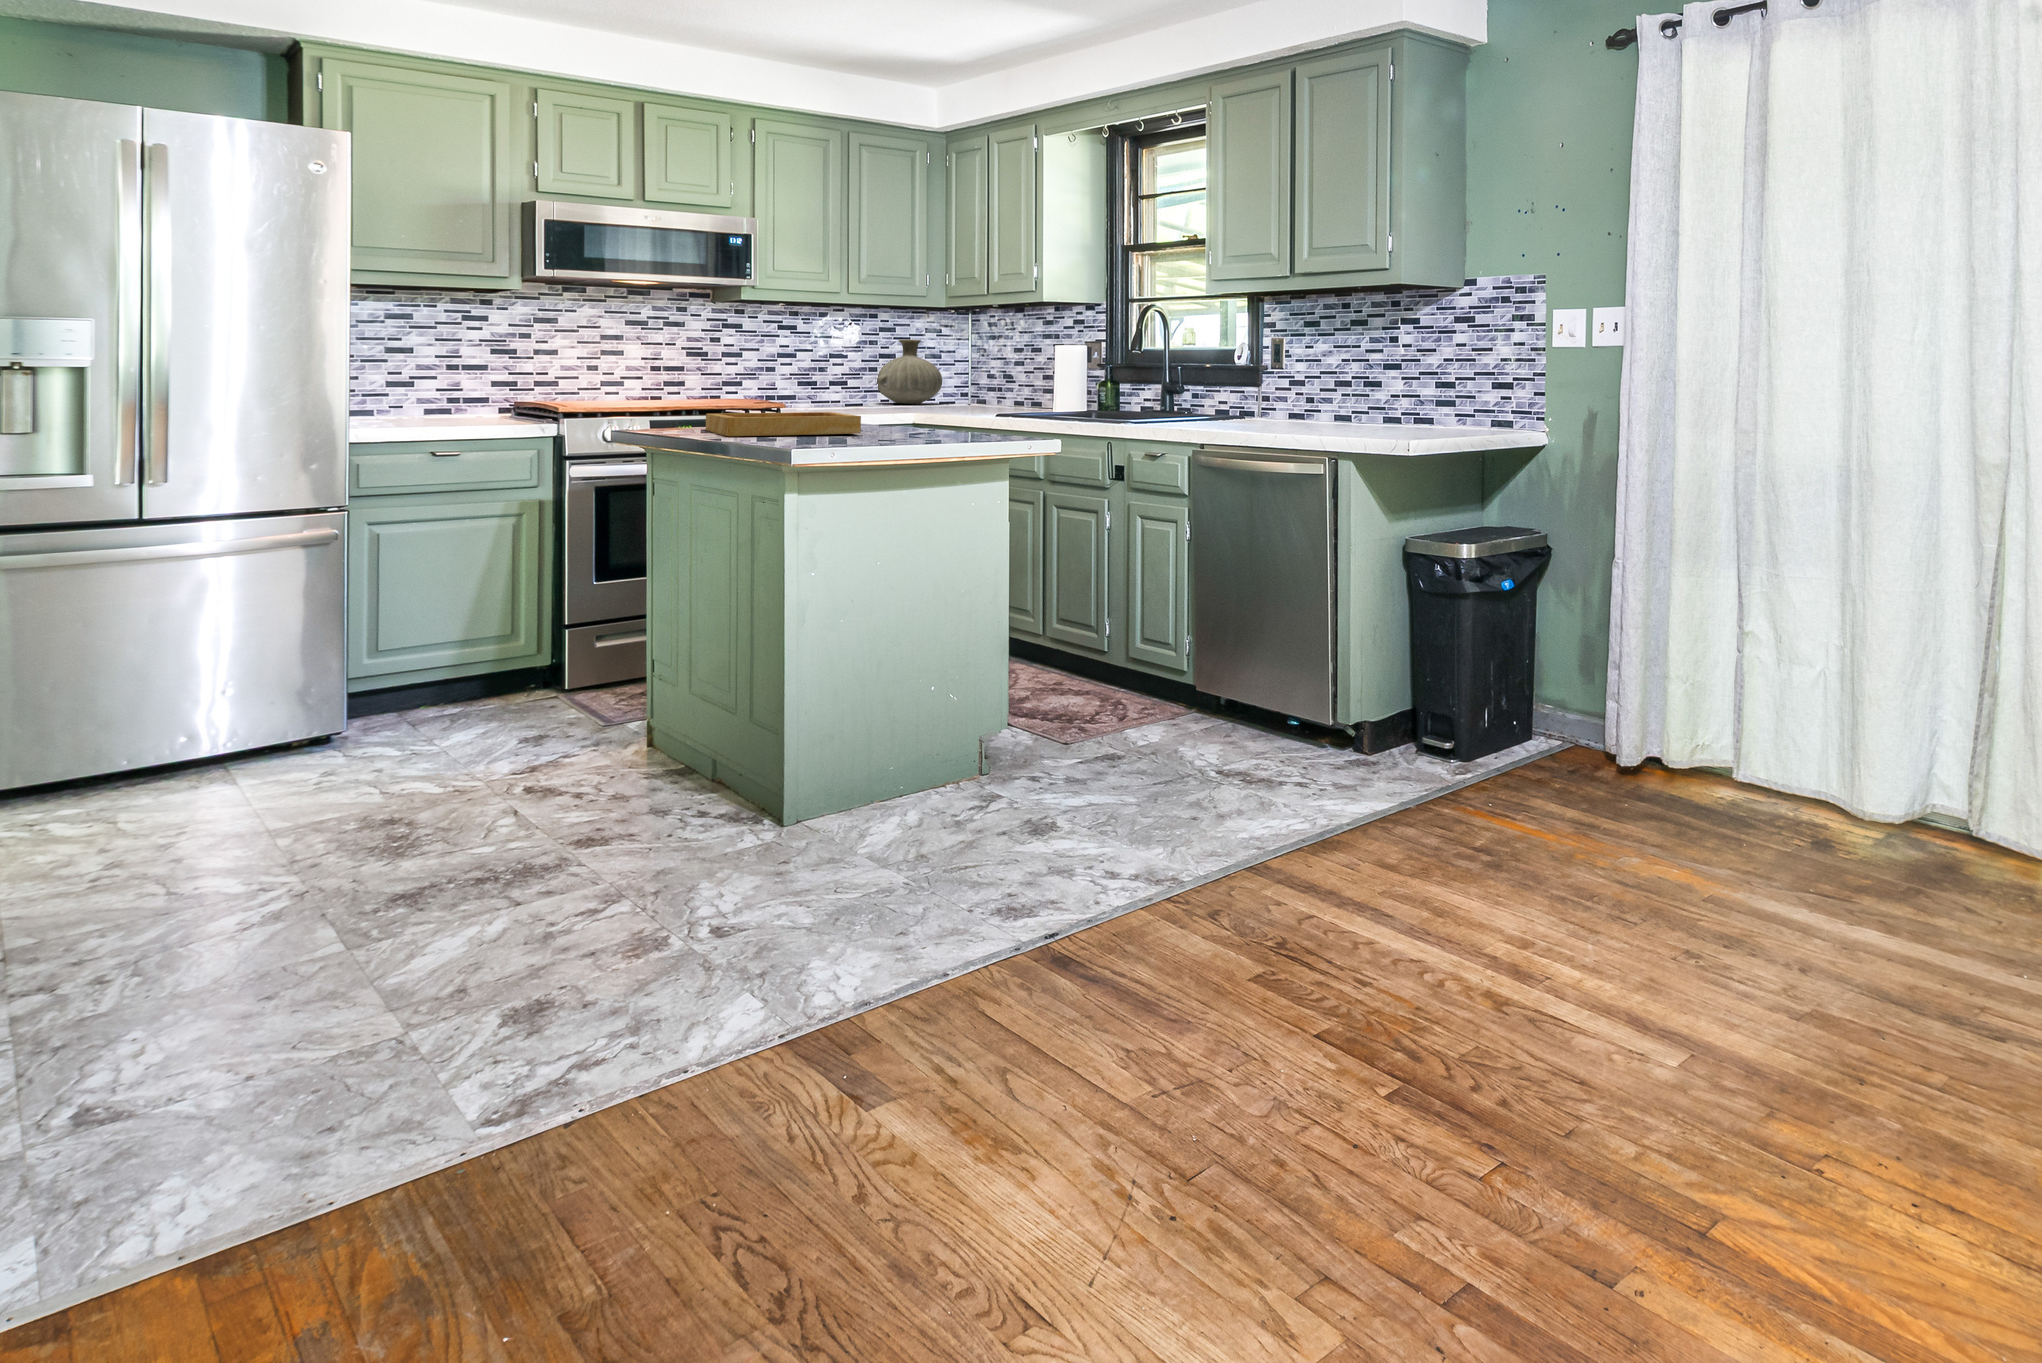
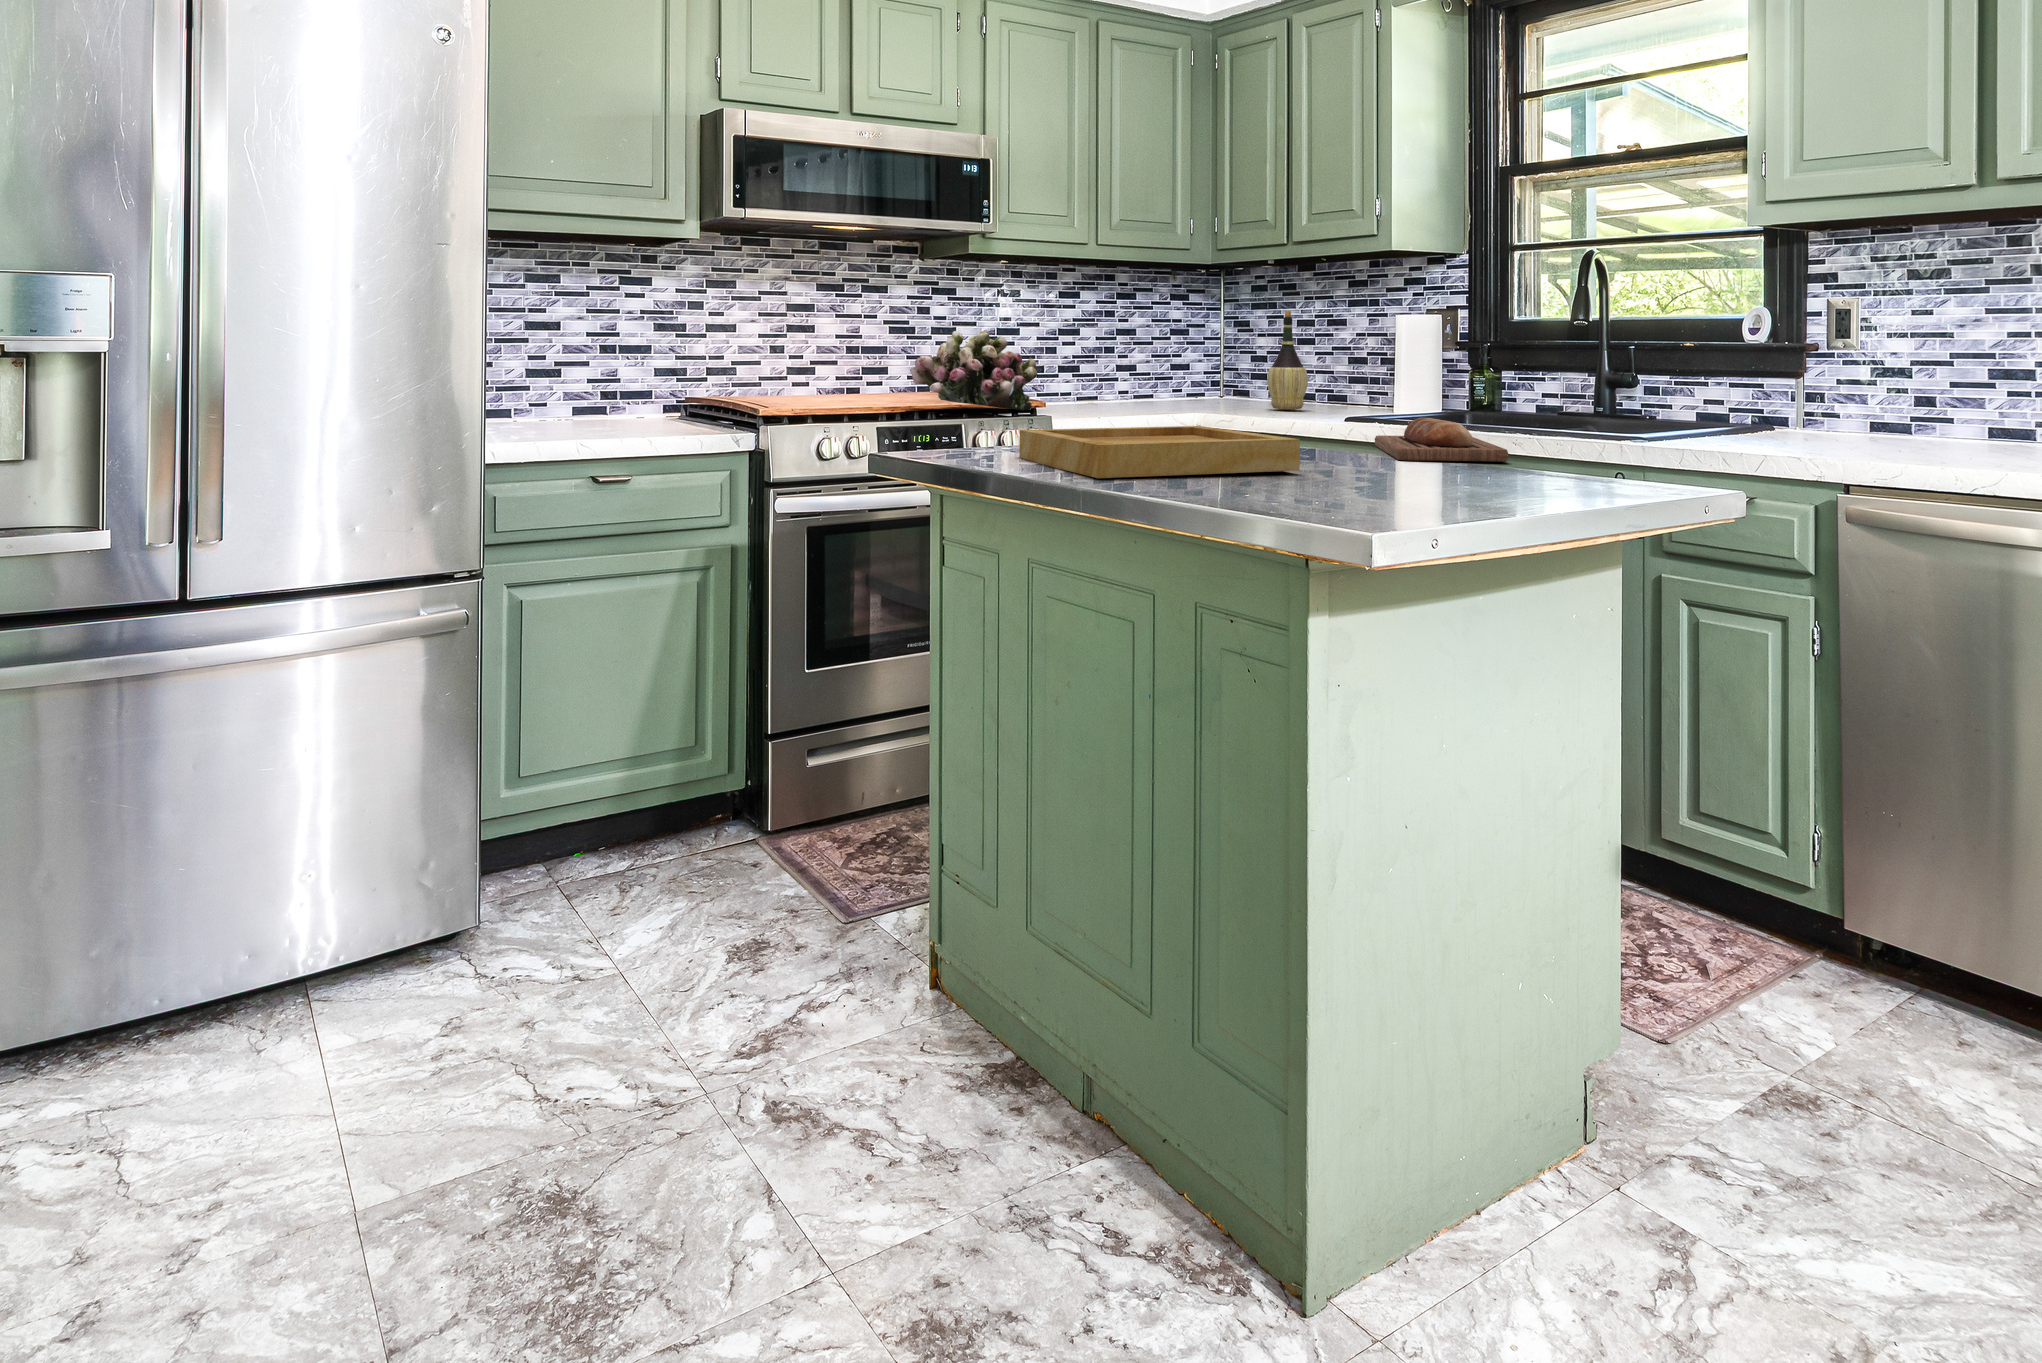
vase: present [877,339,942,404] -> none [1109,310,1194,397]
wine bottle: none [972,341,1001,410] -> present [1267,310,1308,410]
flower arrangement: none [690,355,789,410] -> present [910,331,1037,410]
bread loaf: none [949,408,1027,431] -> present [1375,418,1508,461]

